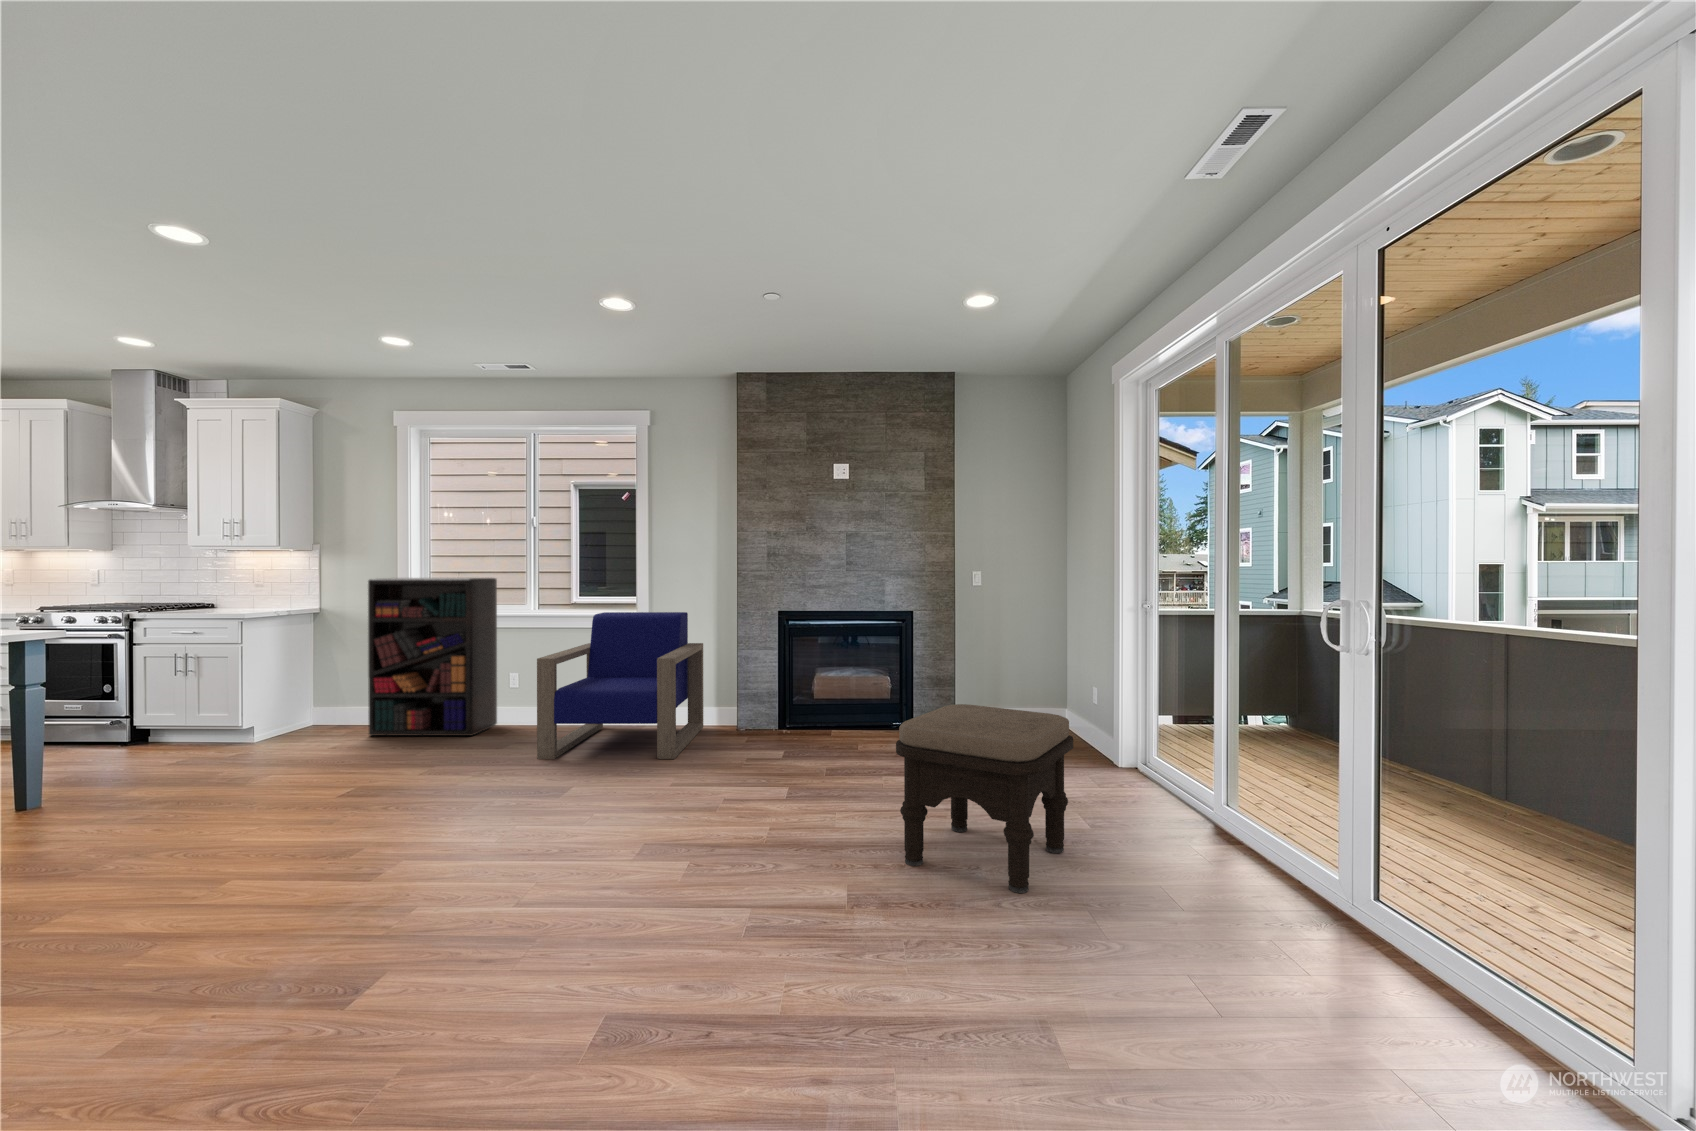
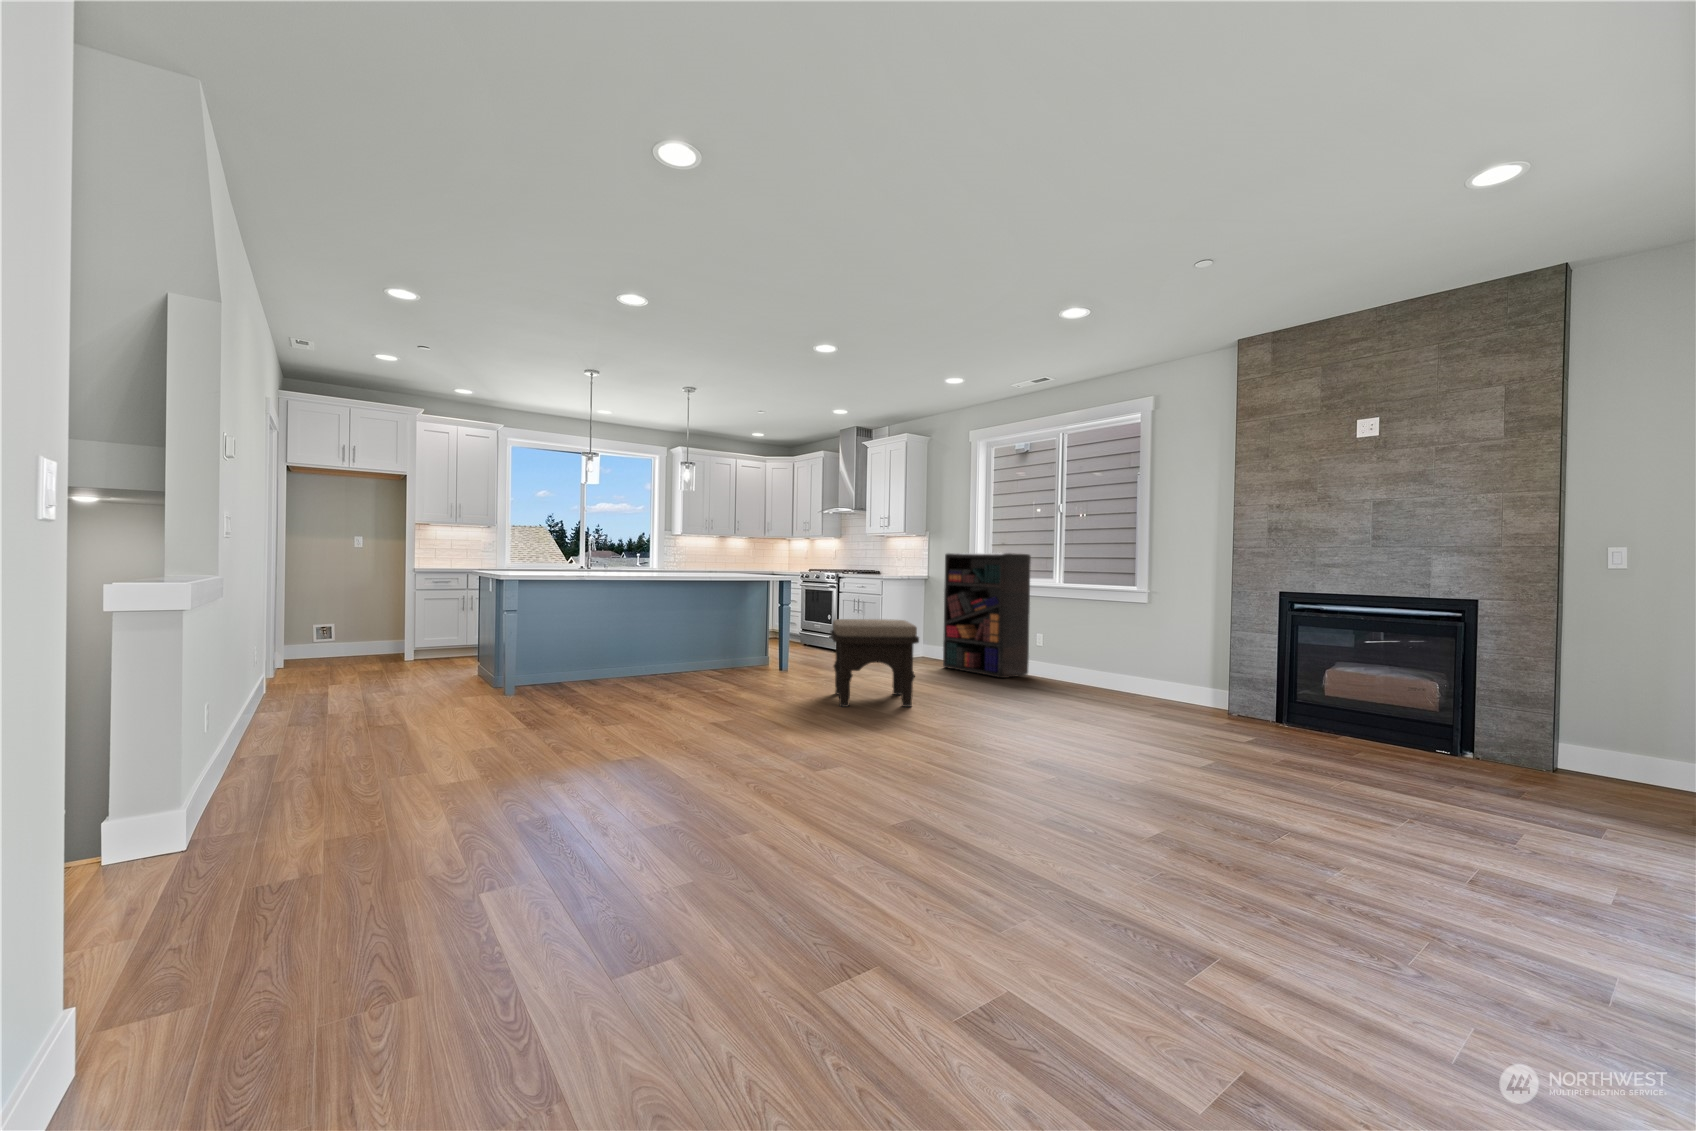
armchair: present [537,612,703,759] -> none [1026,586,1198,721]
ottoman: present [896,704,1073,893] -> present [830,619,919,707]

